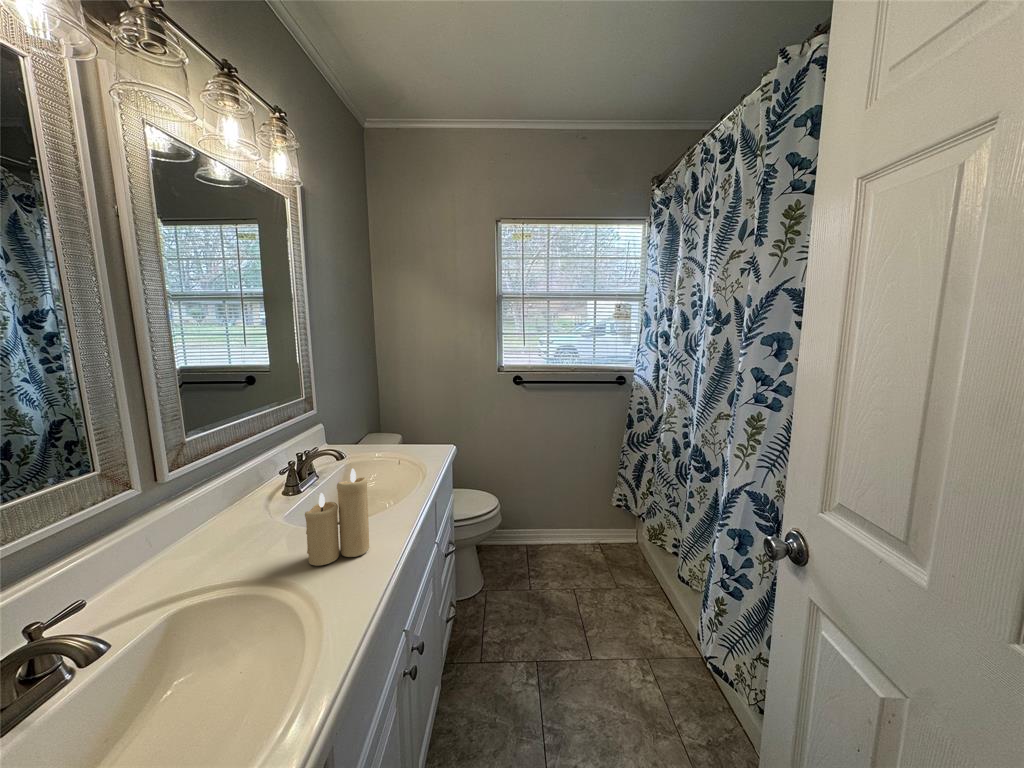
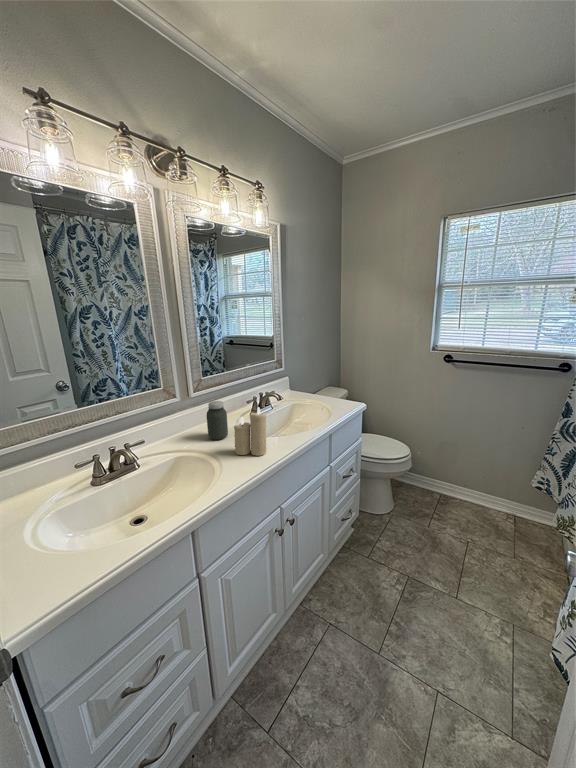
jar: none [218,476,268,555] -> present [206,401,228,440]

